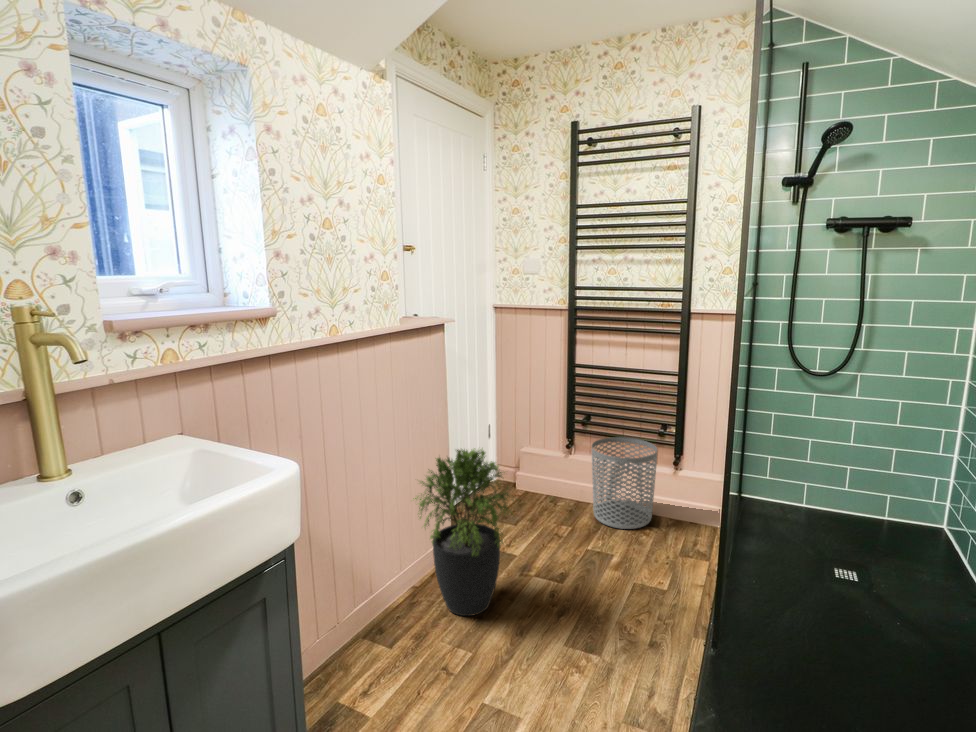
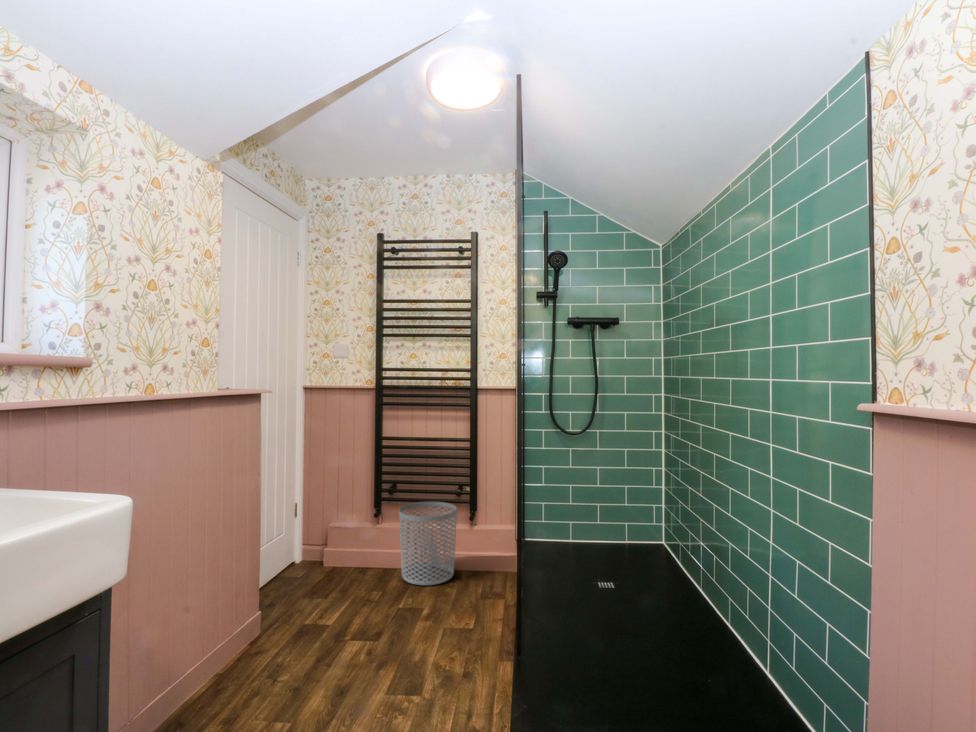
potted plant: present [413,449,514,616] -> none [223,505,340,690]

